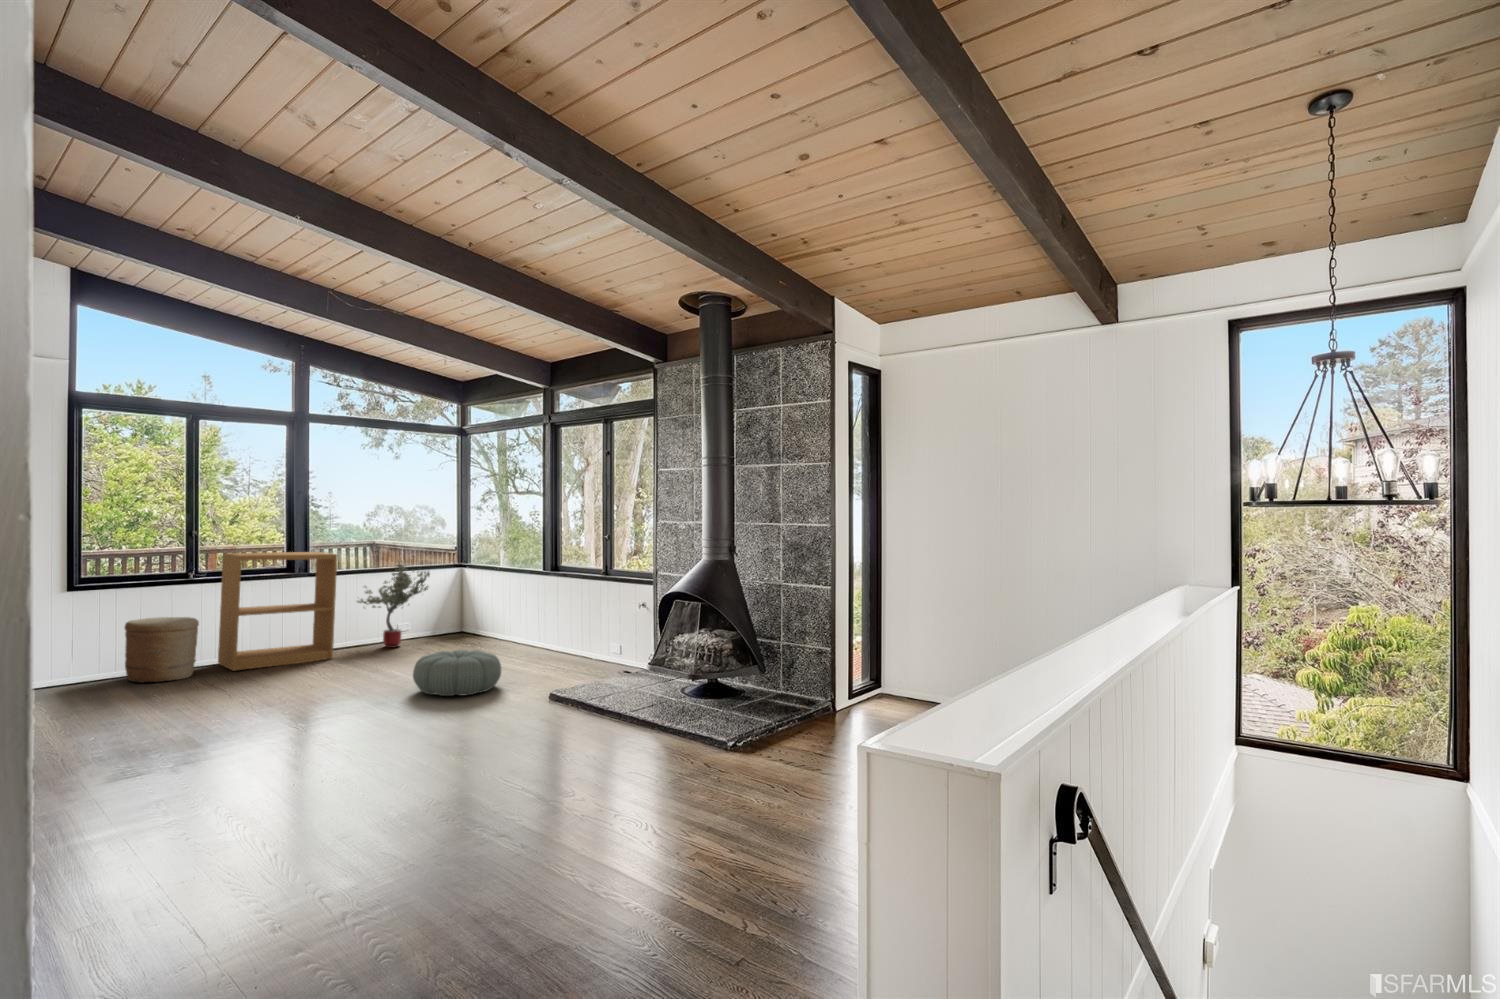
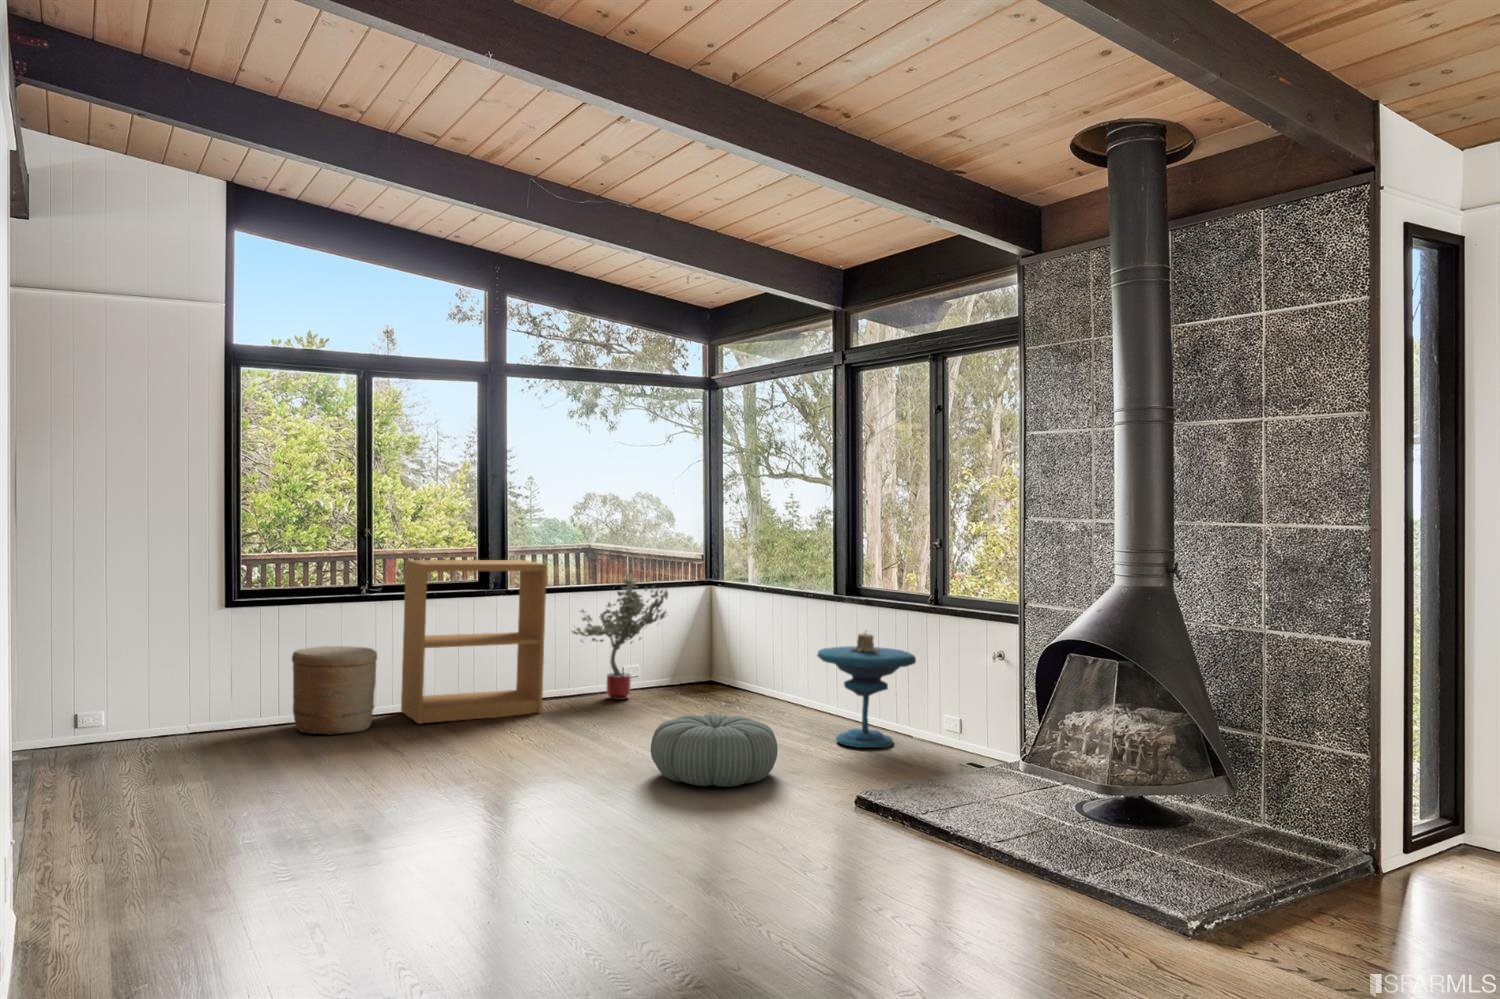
side table: none [531,593,595,668] -> present [817,632,916,748]

